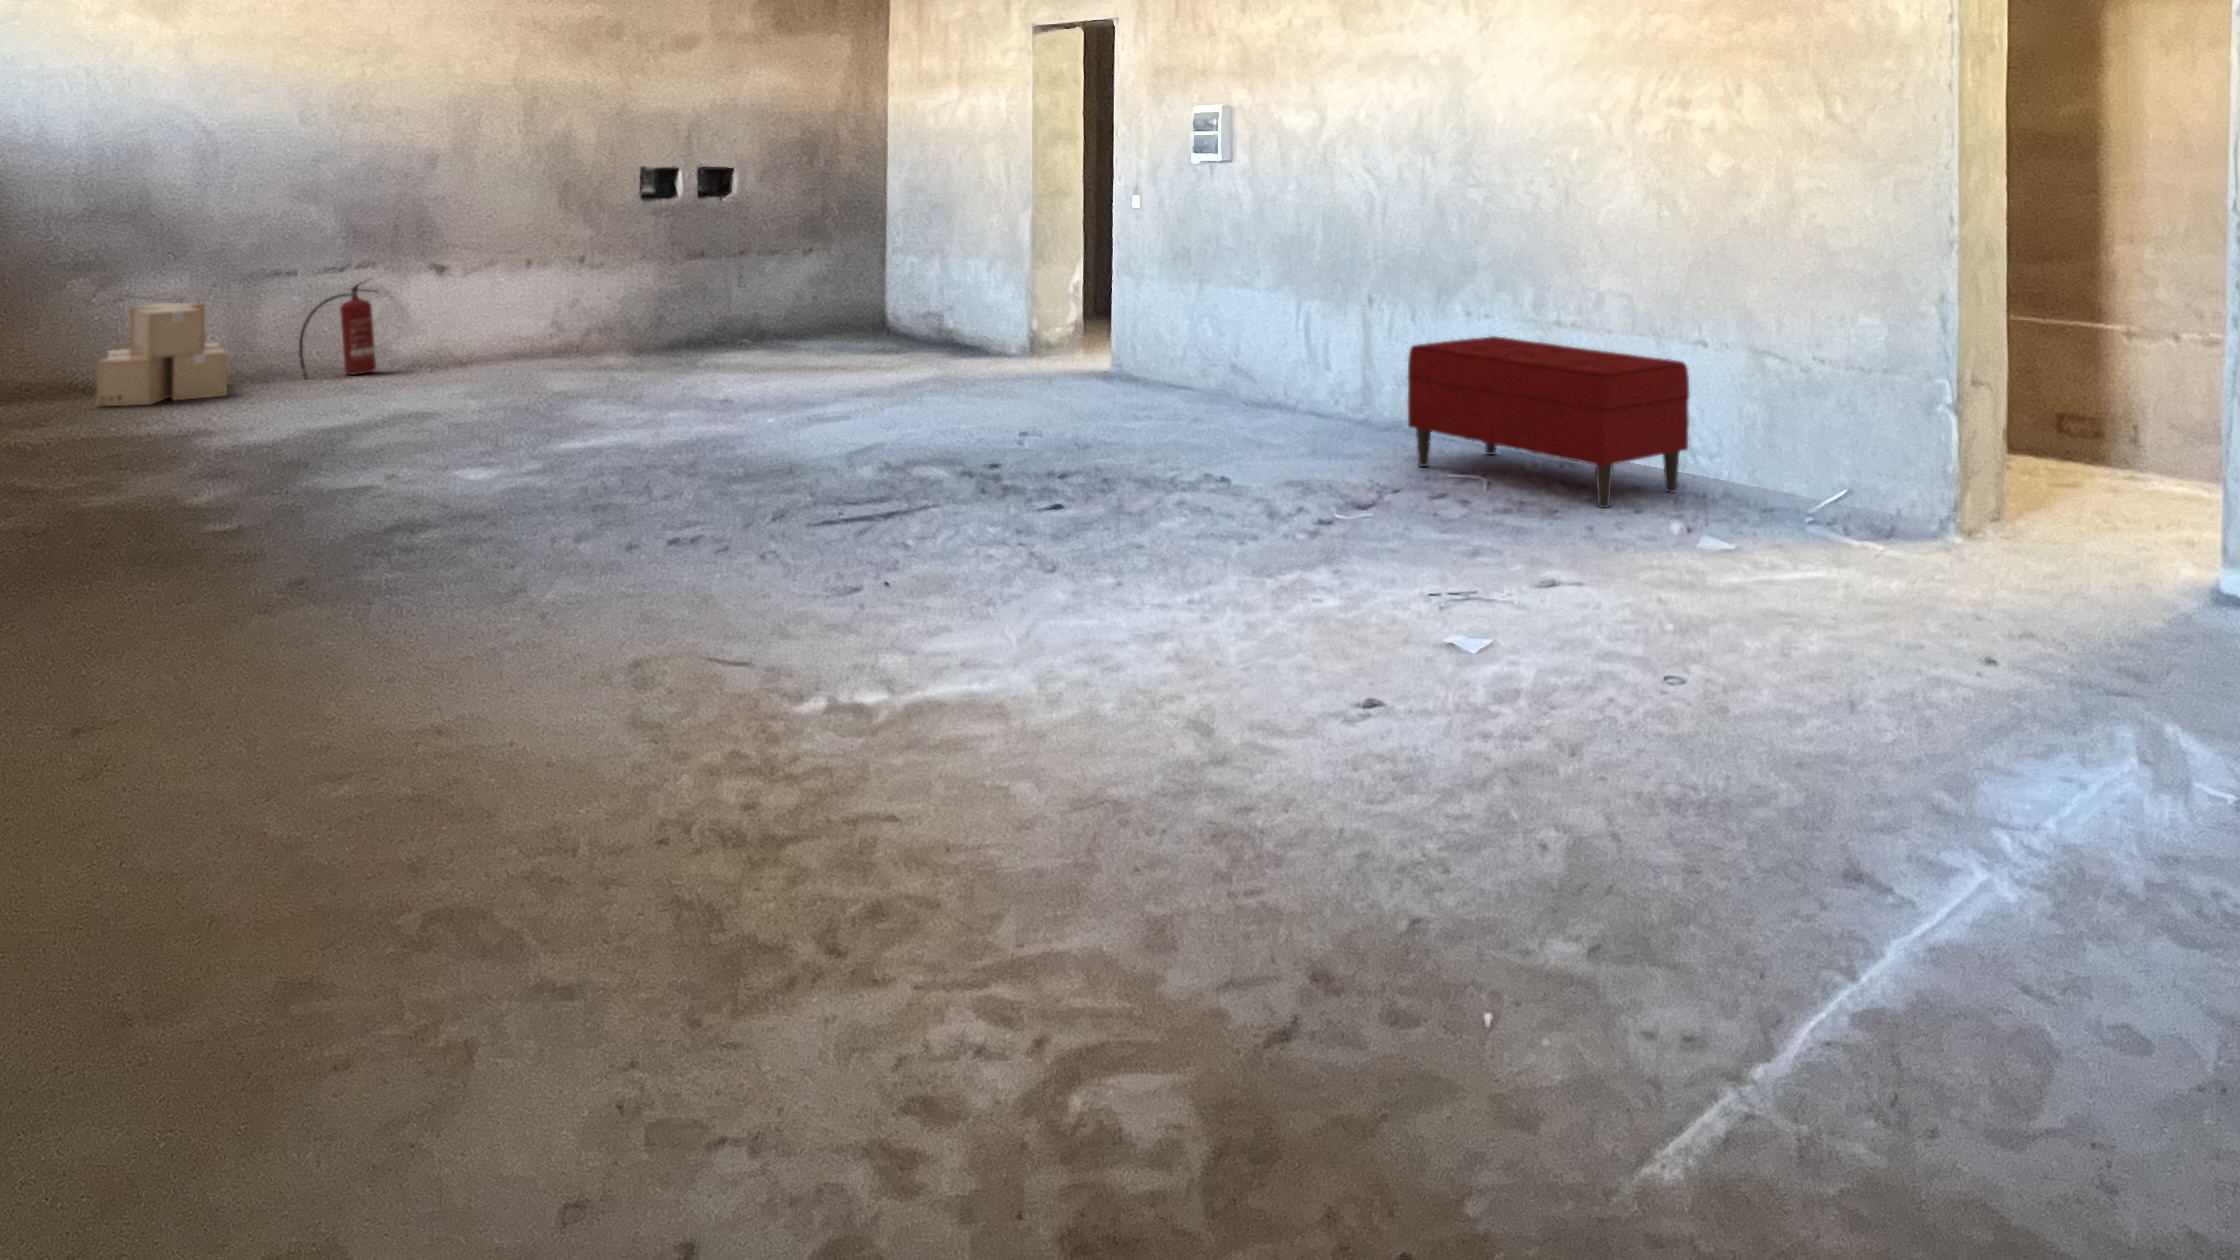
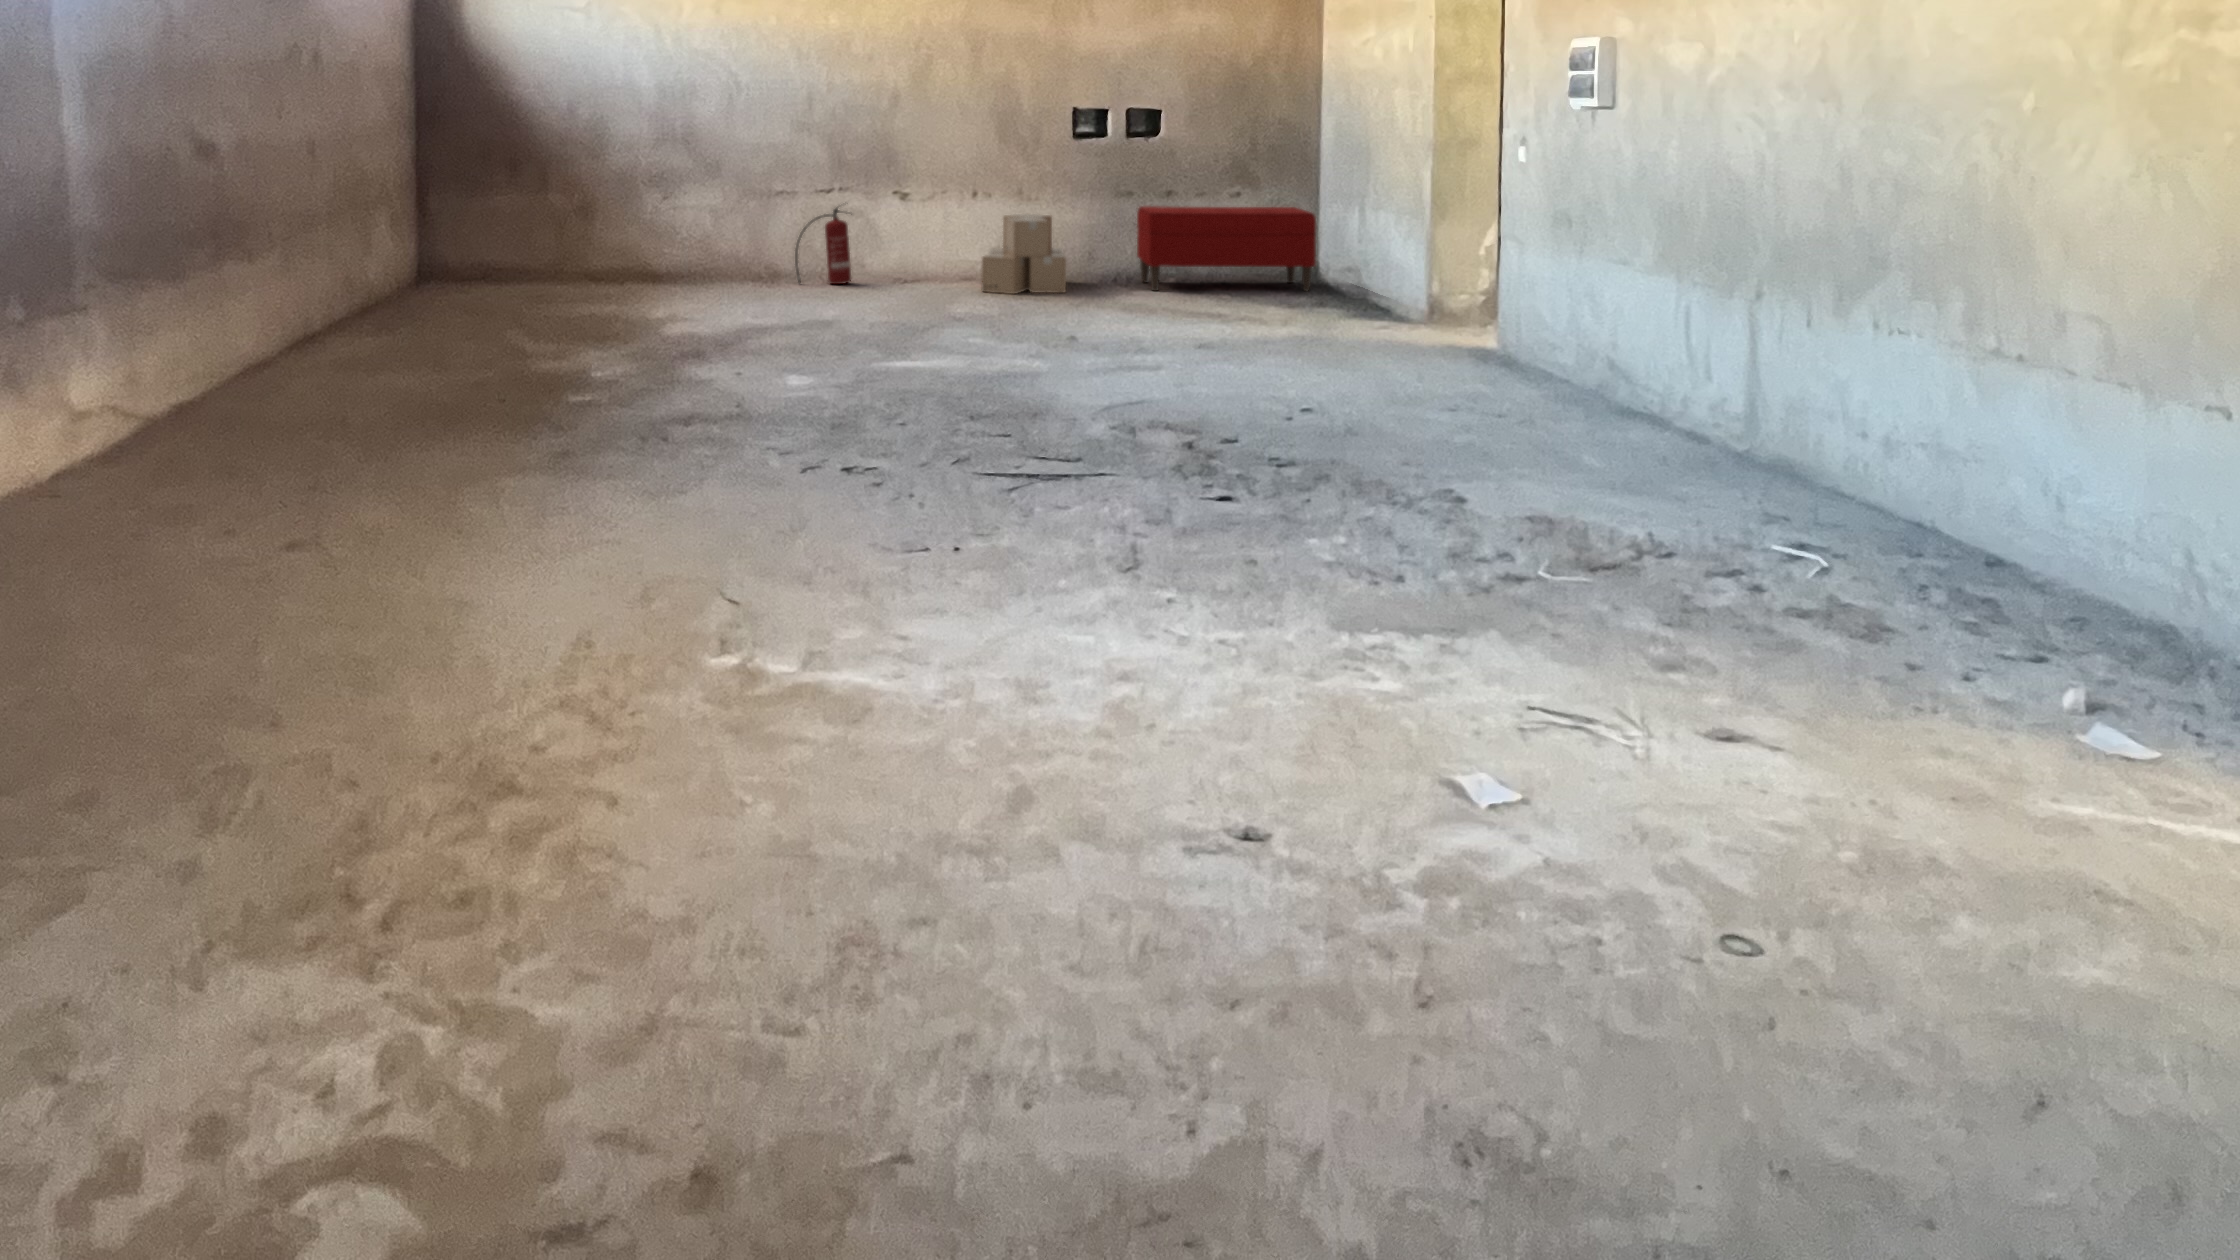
cardboard box: present [96,303,228,406] -> present [981,213,1066,294]
bench: present [1408,336,1689,508] -> present [1137,206,1316,291]

